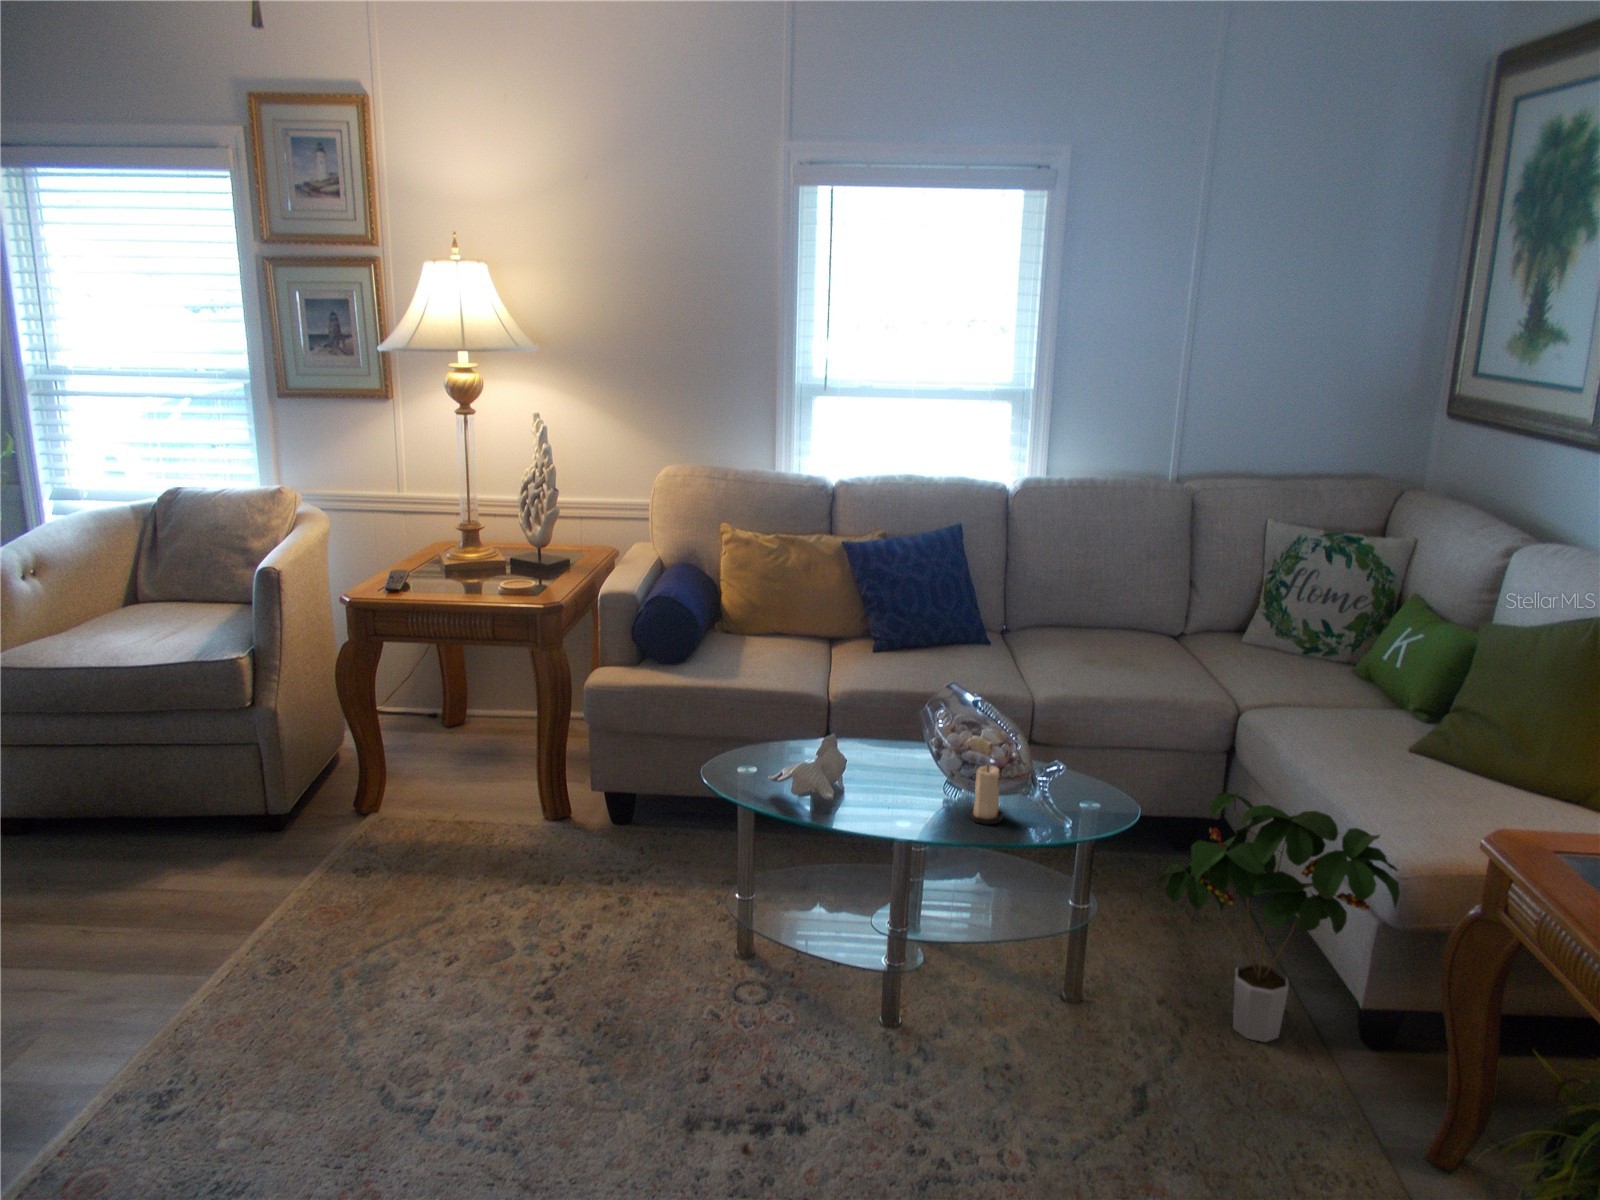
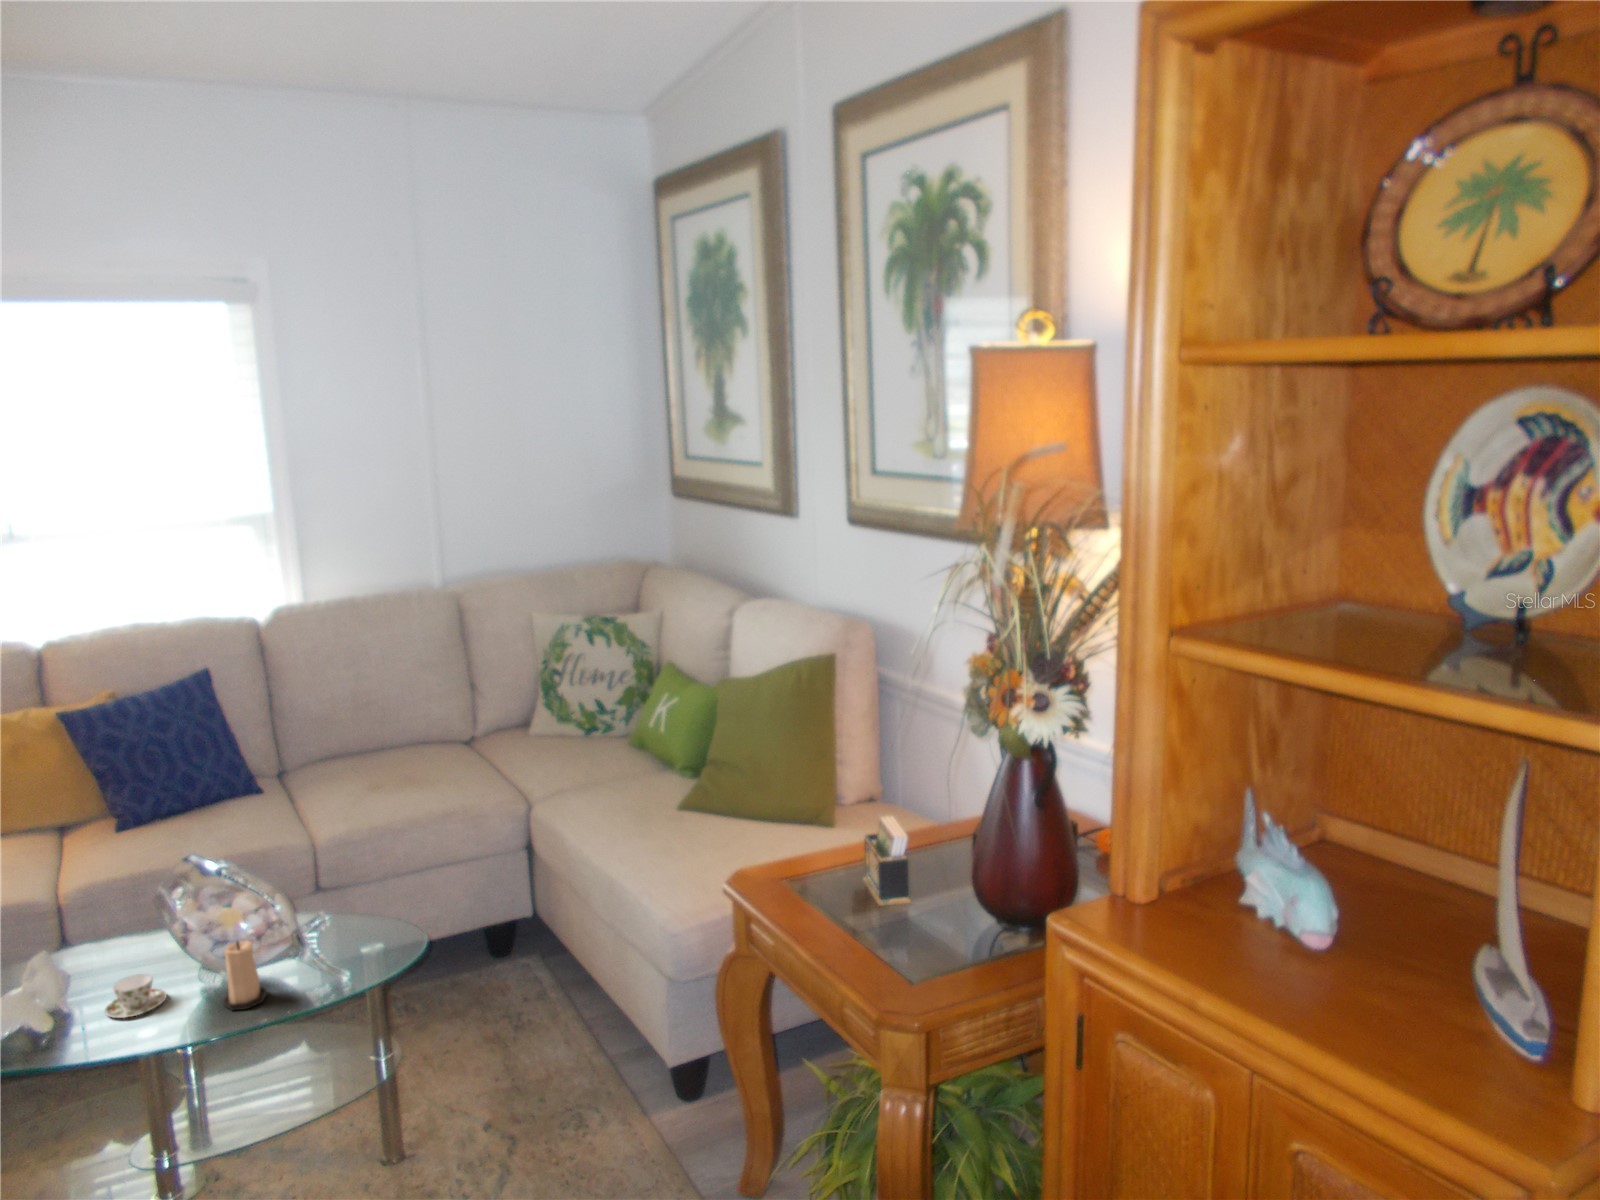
teacup: none [878,771,924,804] -> present [105,974,167,1018]
potted plant: present [1158,791,1400,1042] -> none [457,892,675,1140]

